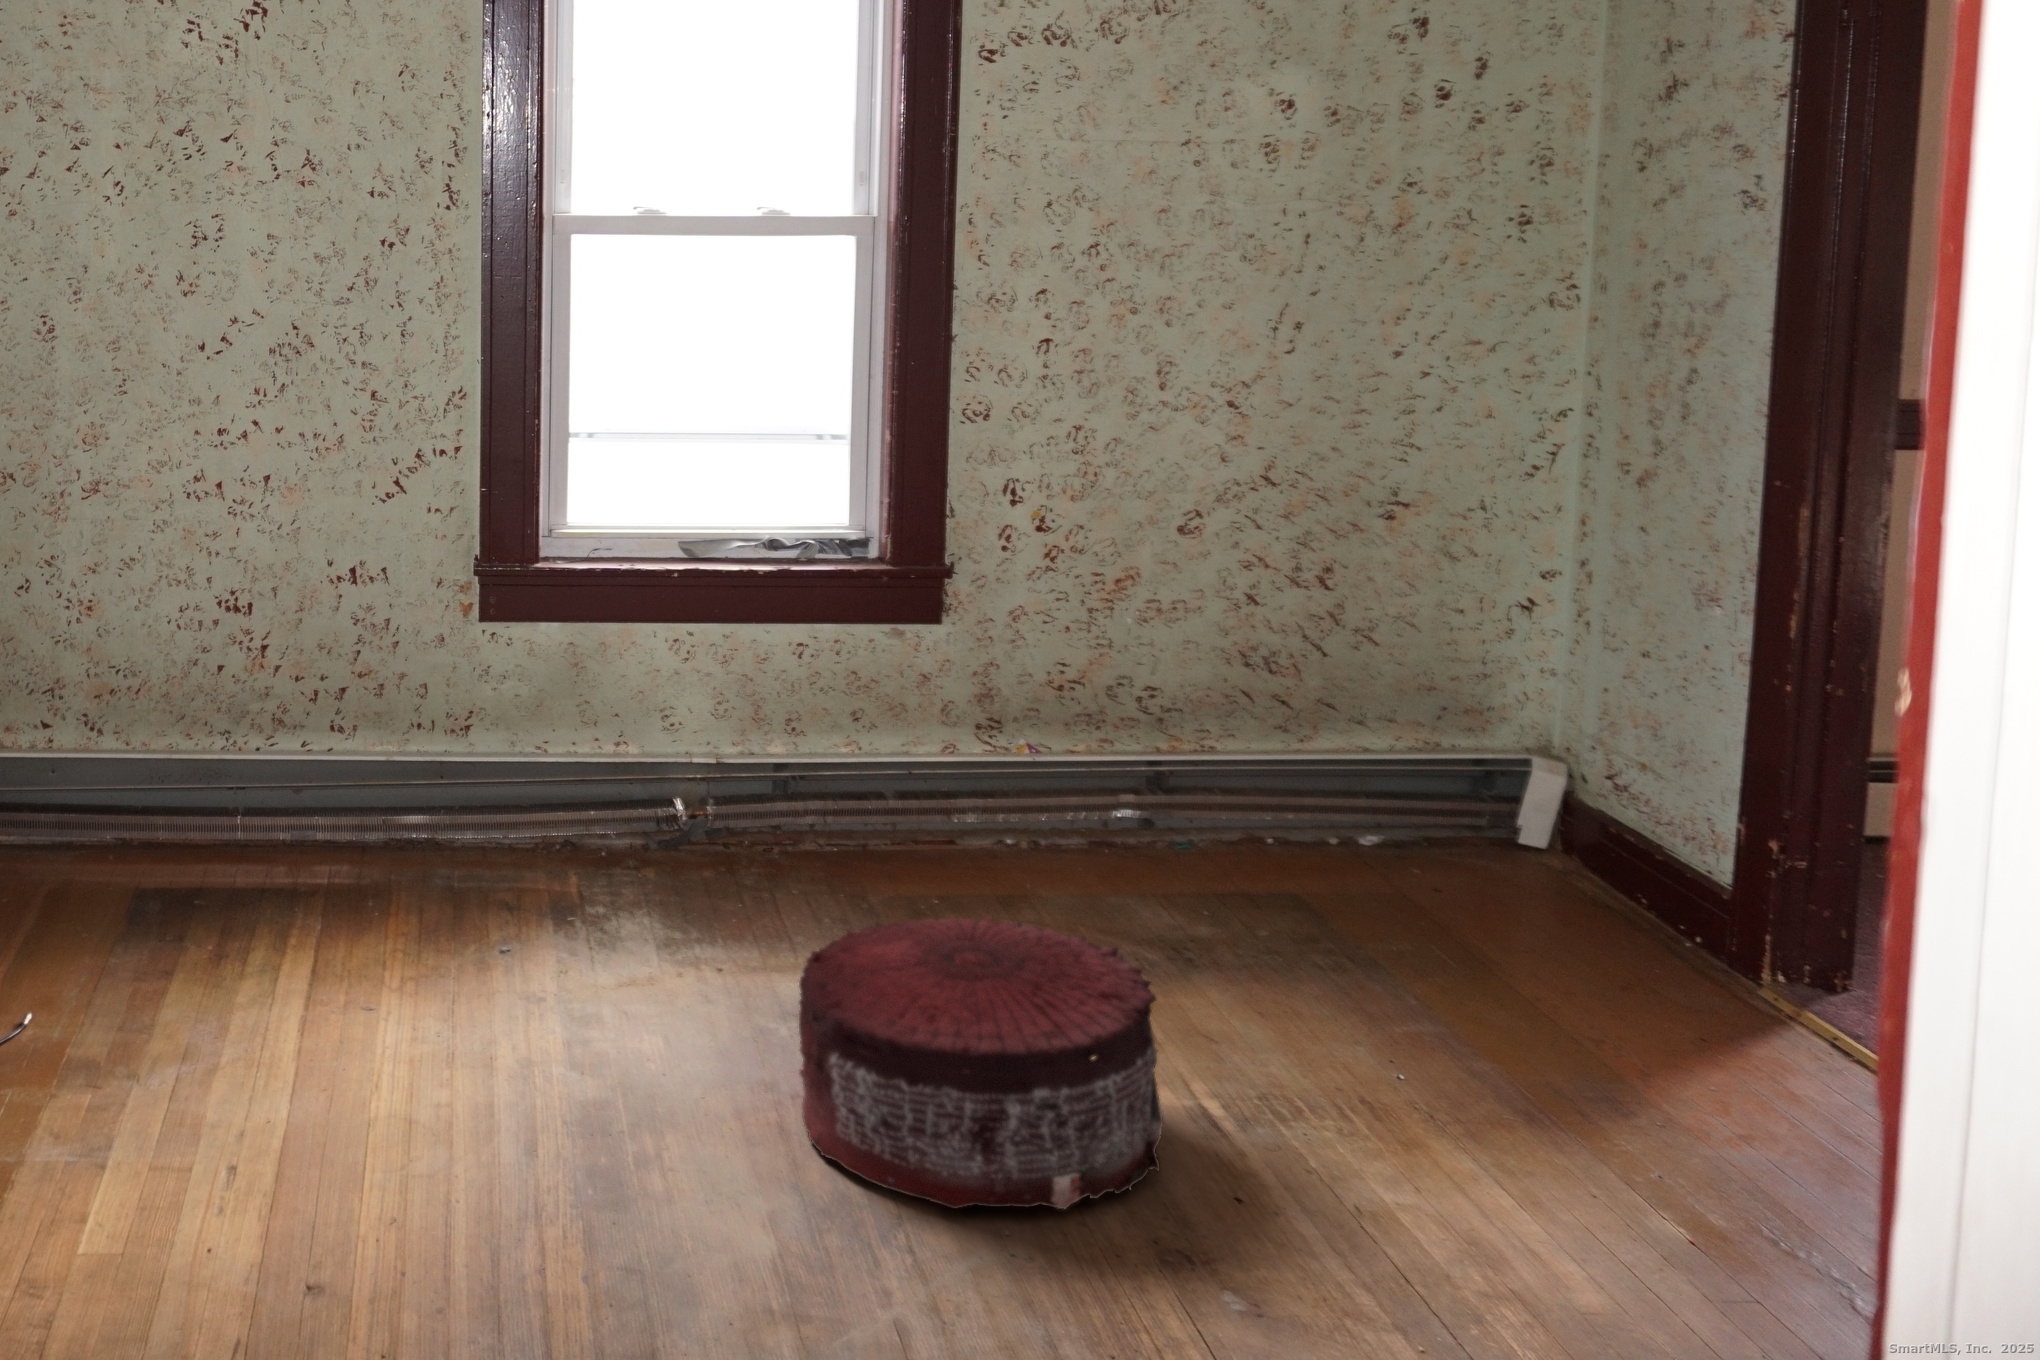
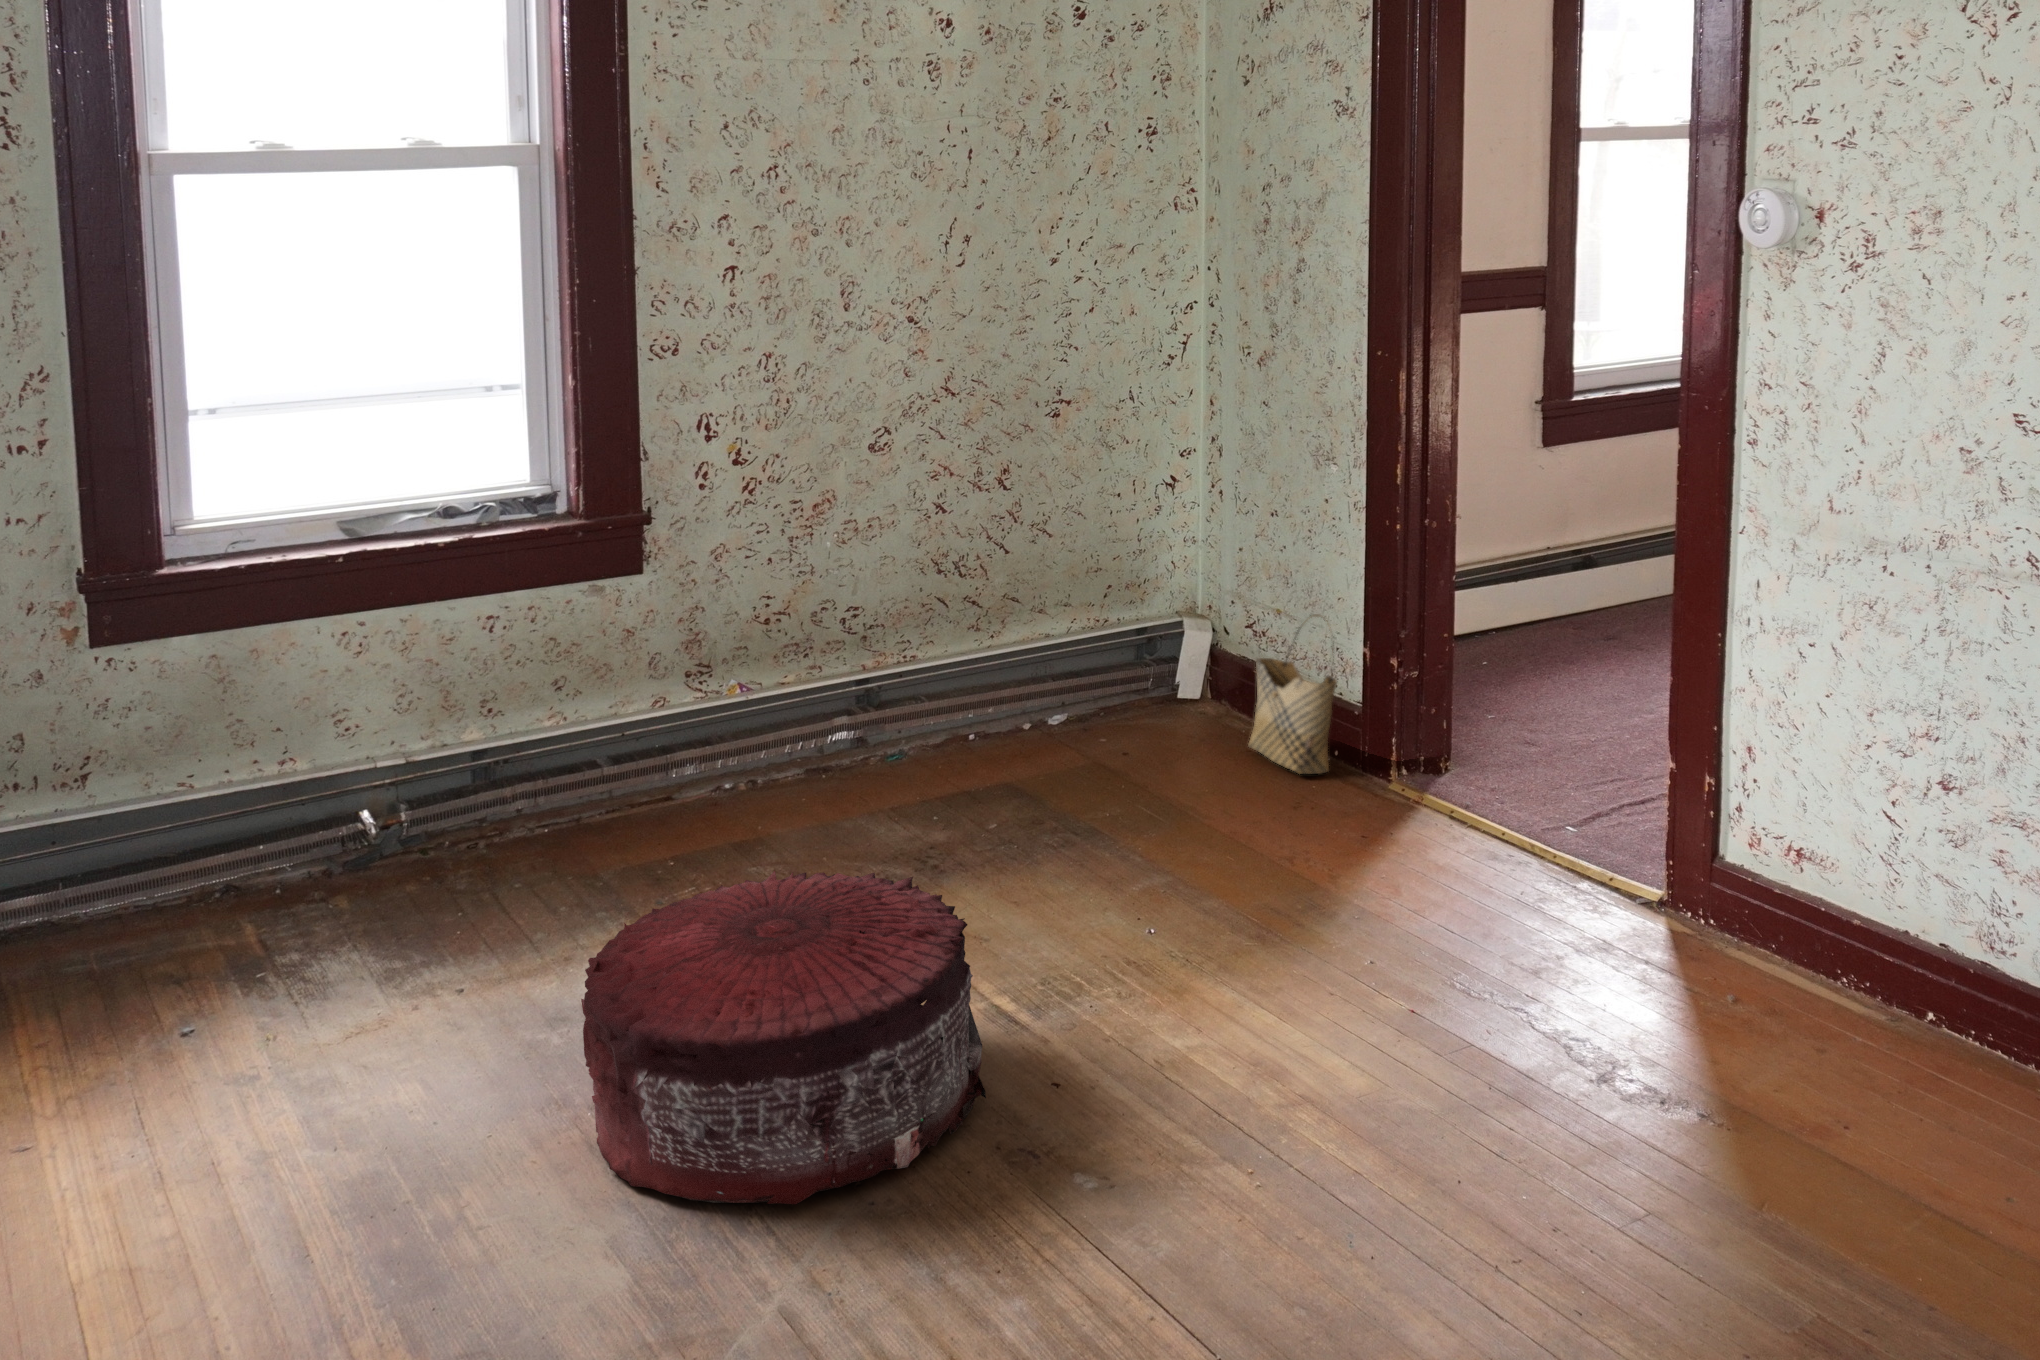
woven basket: none [1587,771,1698,962] -> present [1249,614,1337,774]

